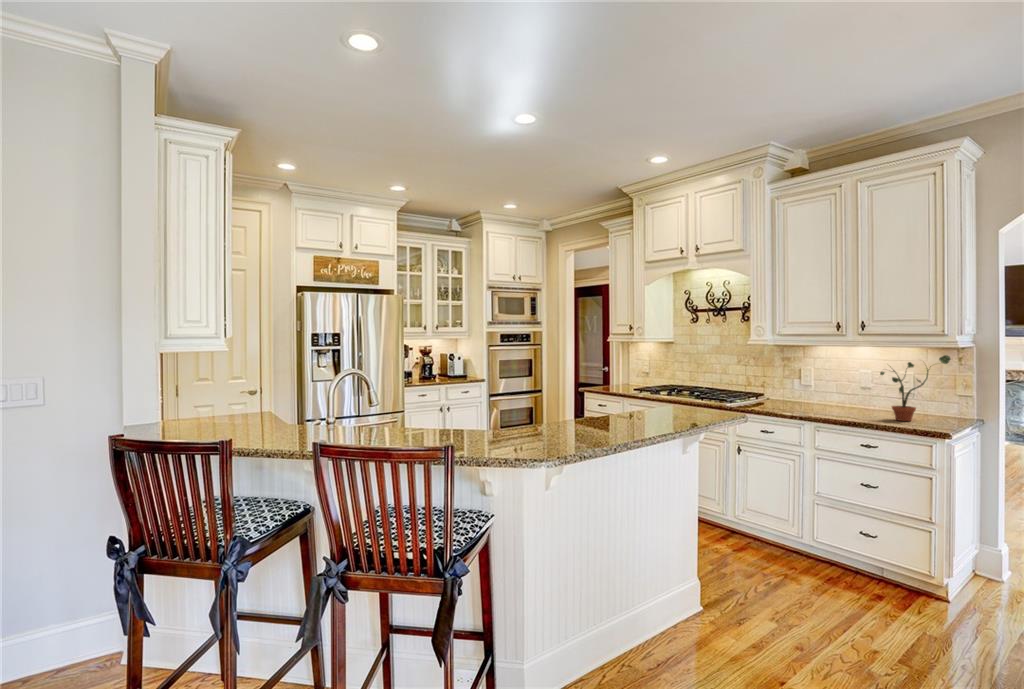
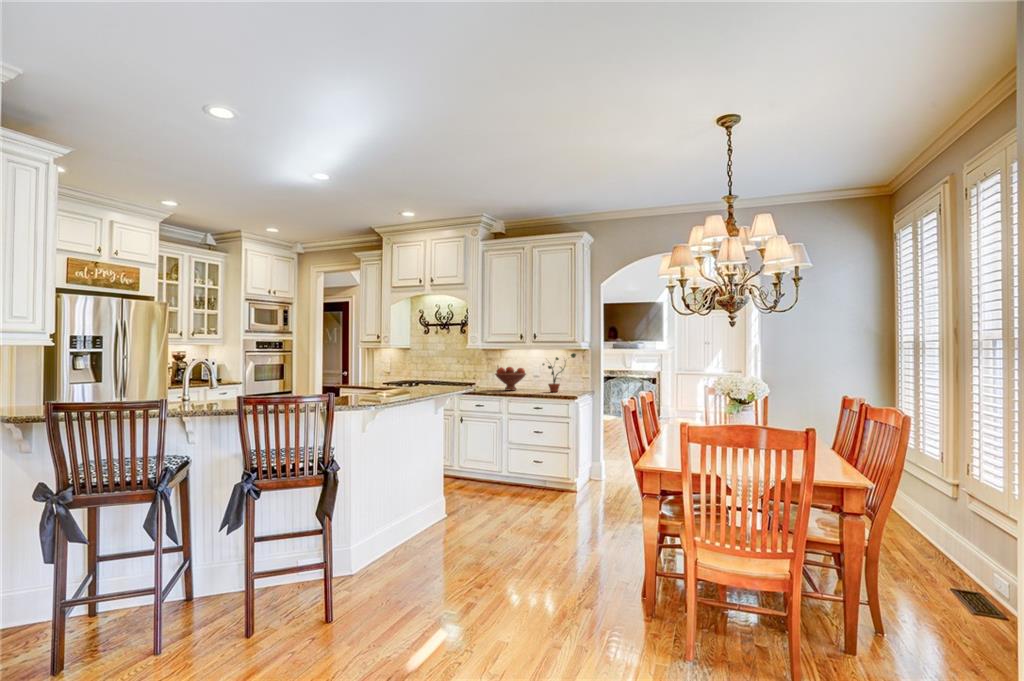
fruit bowl: none [792,373,848,411] -> present [495,367,526,390]

